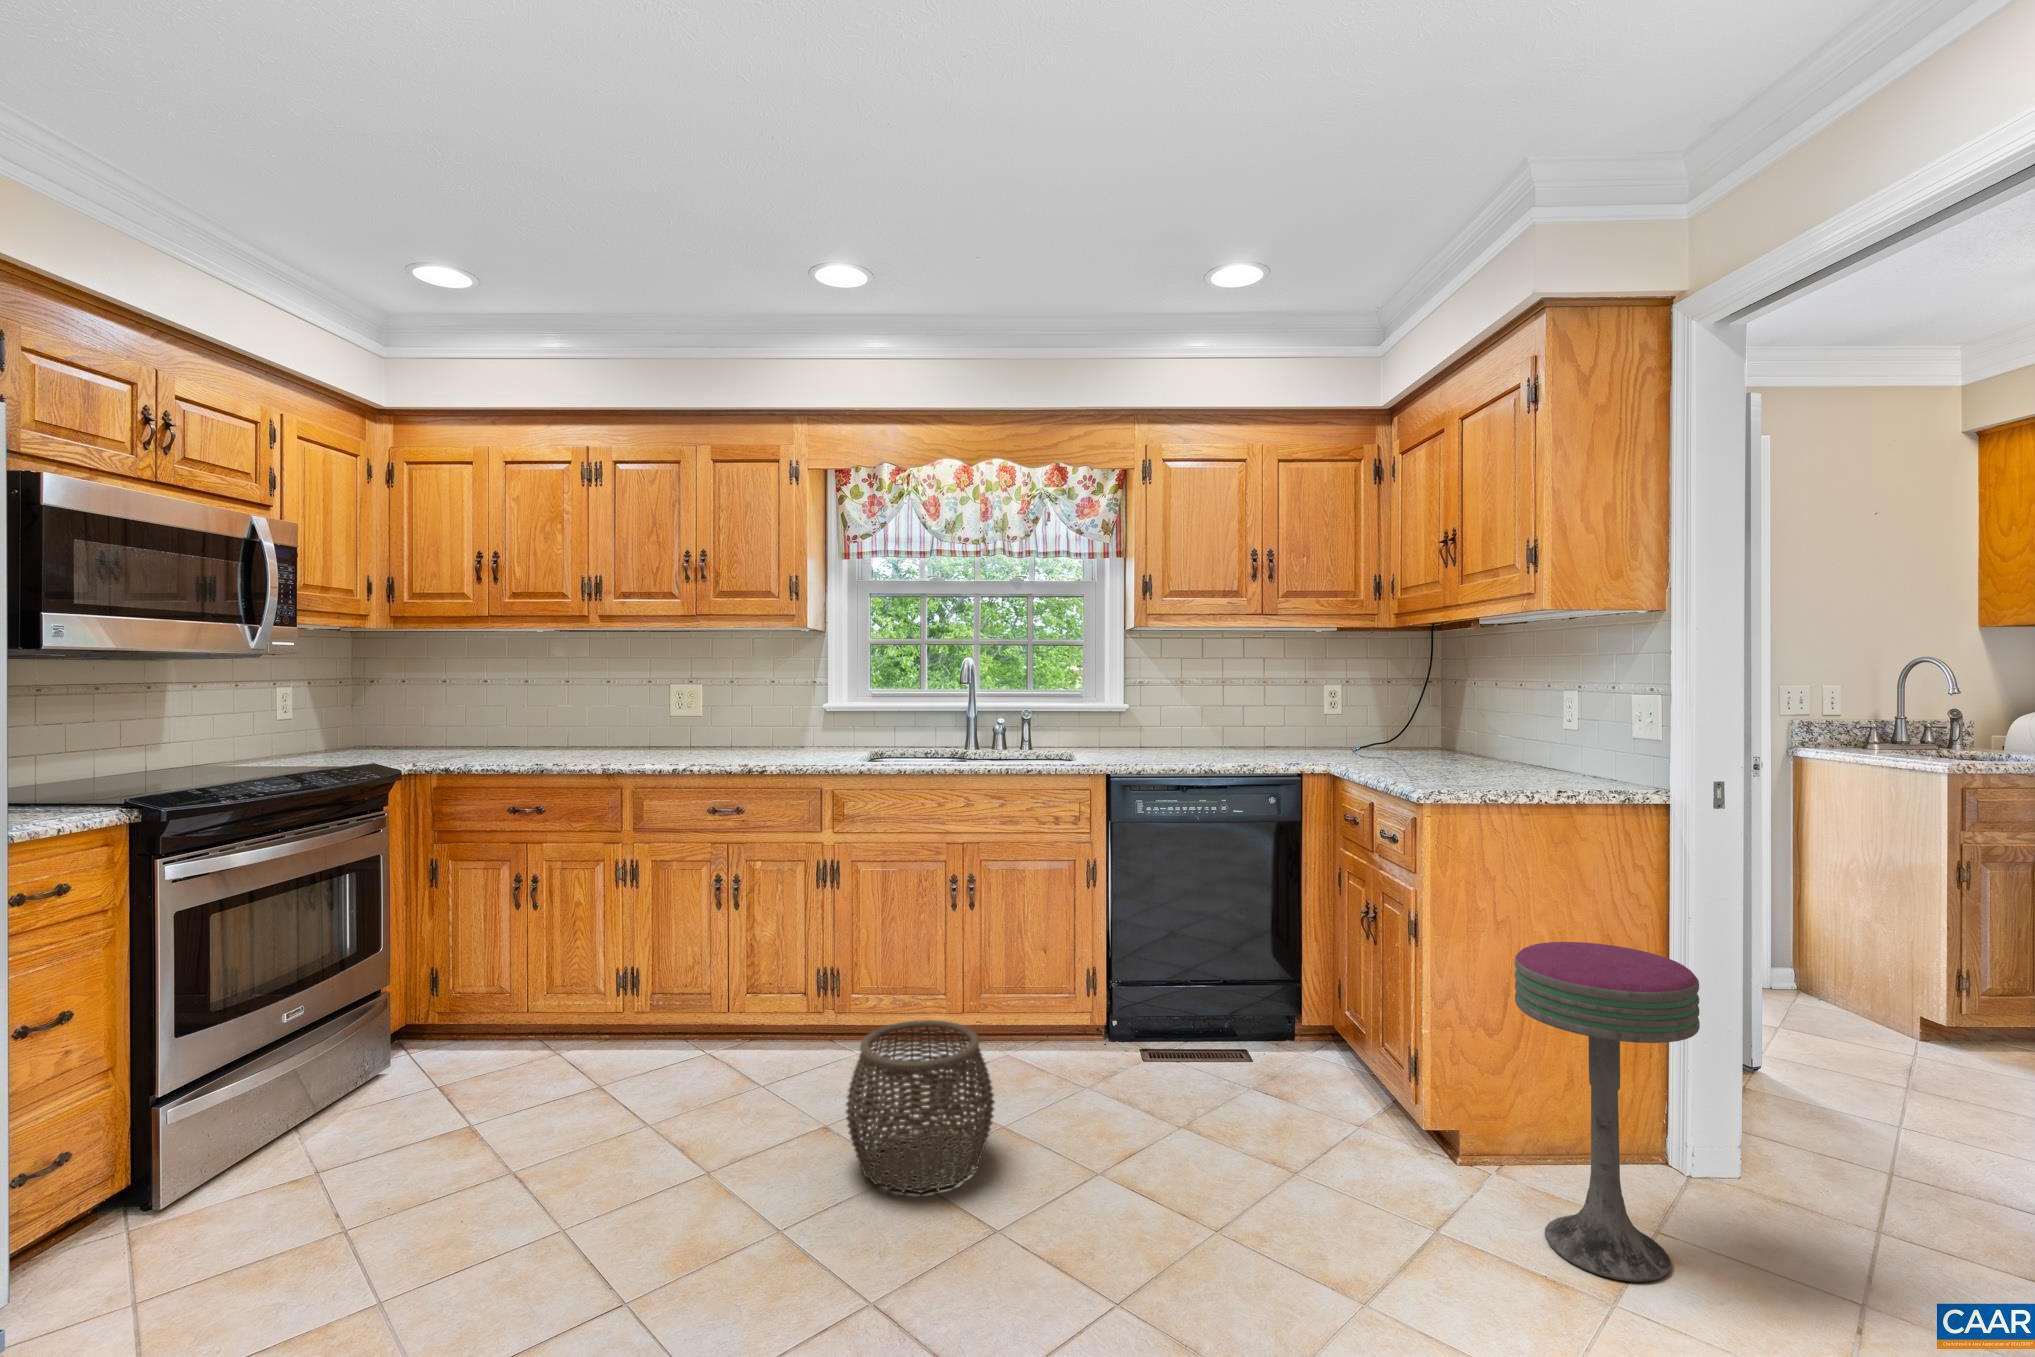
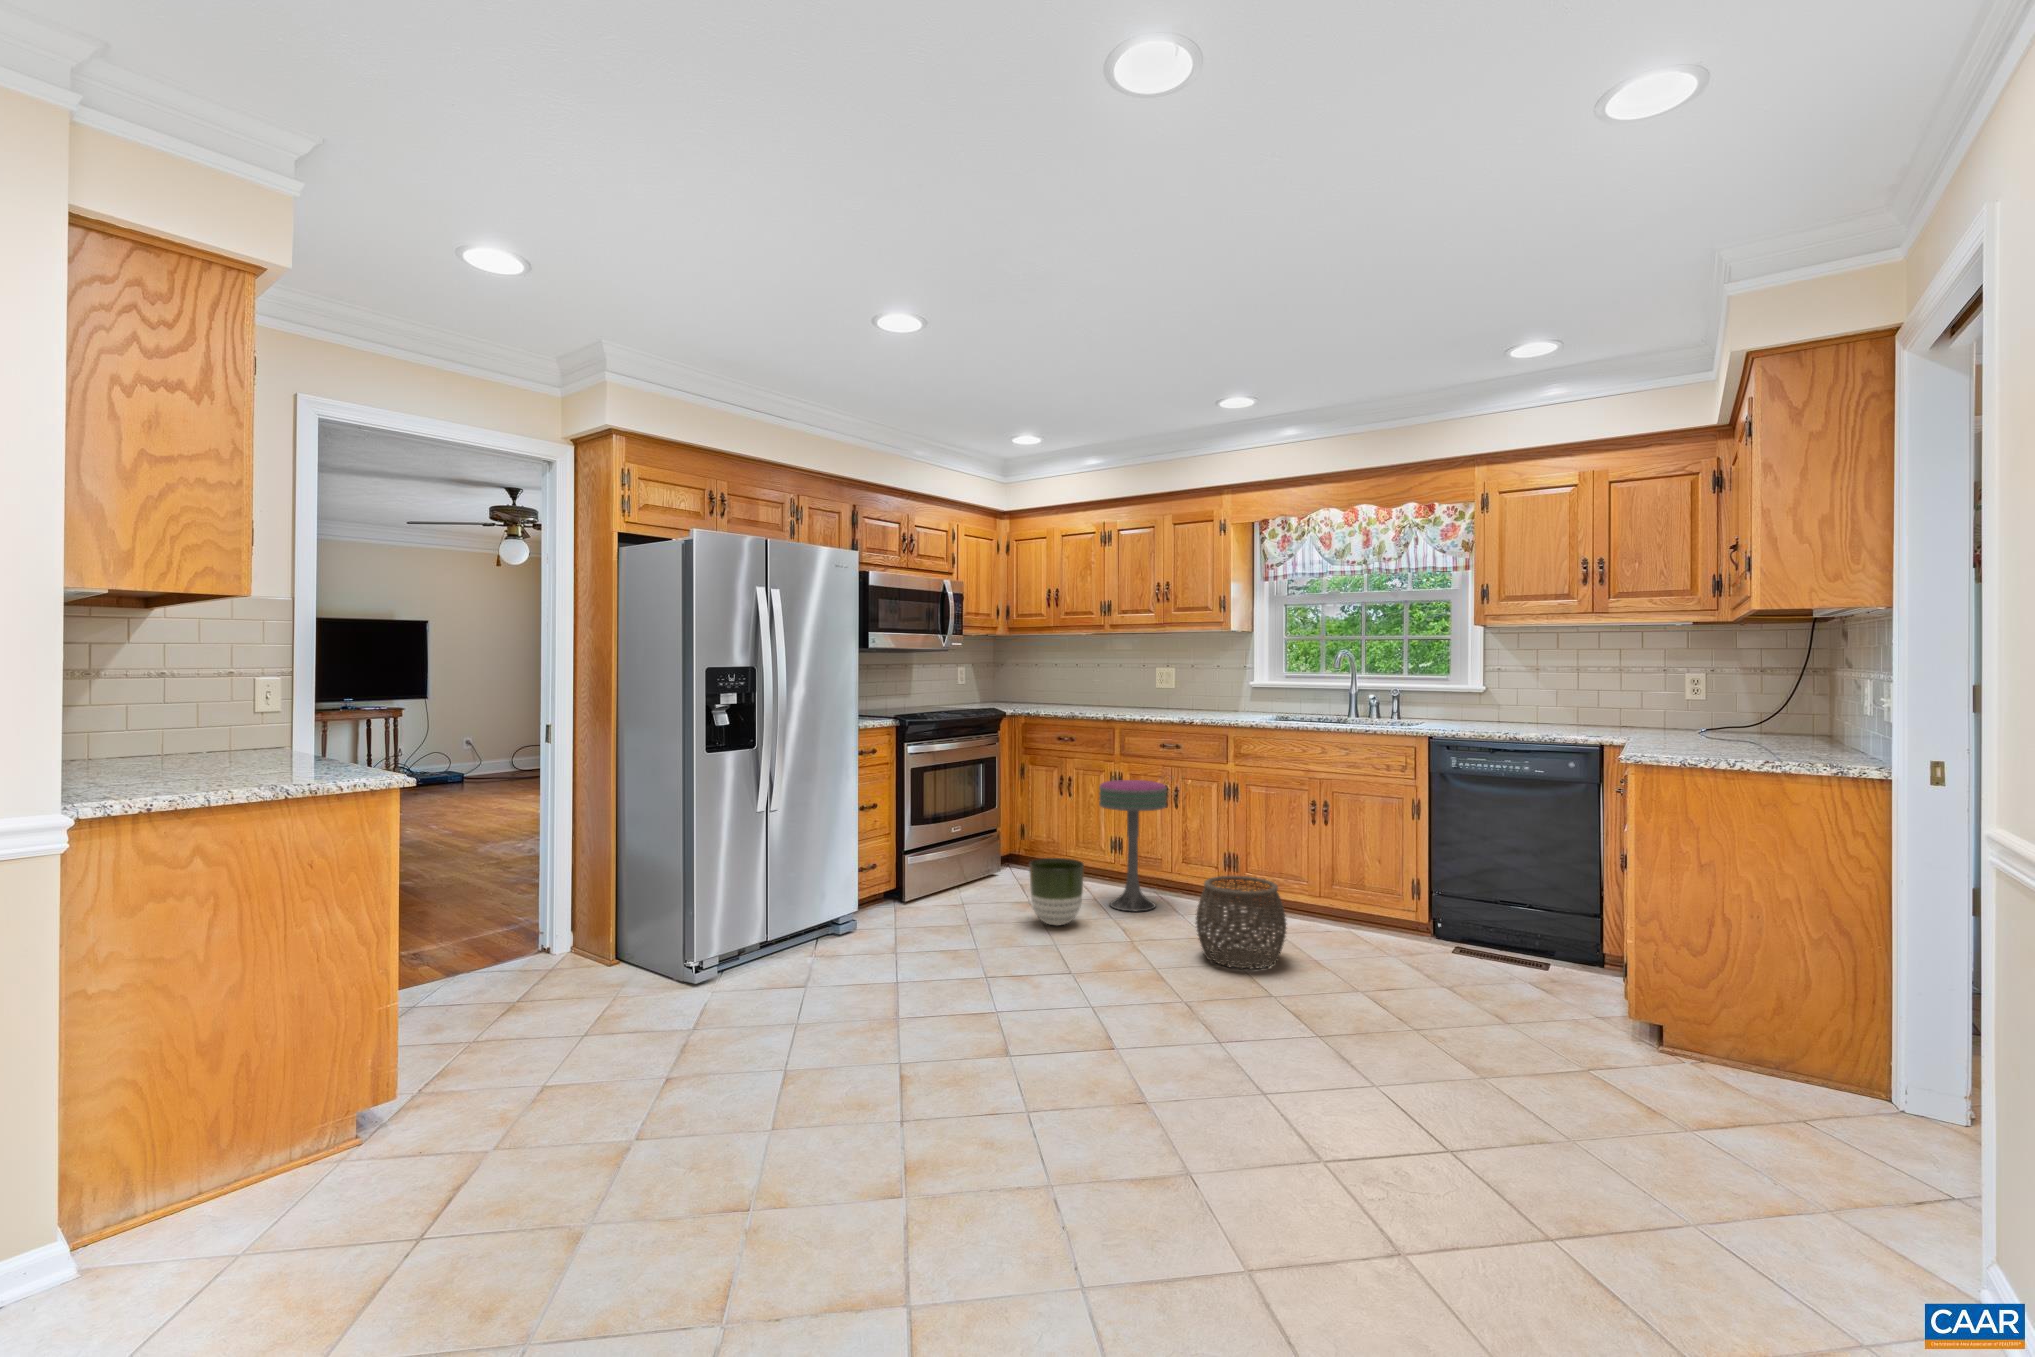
bar stool: present [1514,942,1700,1282] -> present [1099,780,1167,912]
planter: none [497,1042,613,1184] -> present [1029,858,1084,926]

